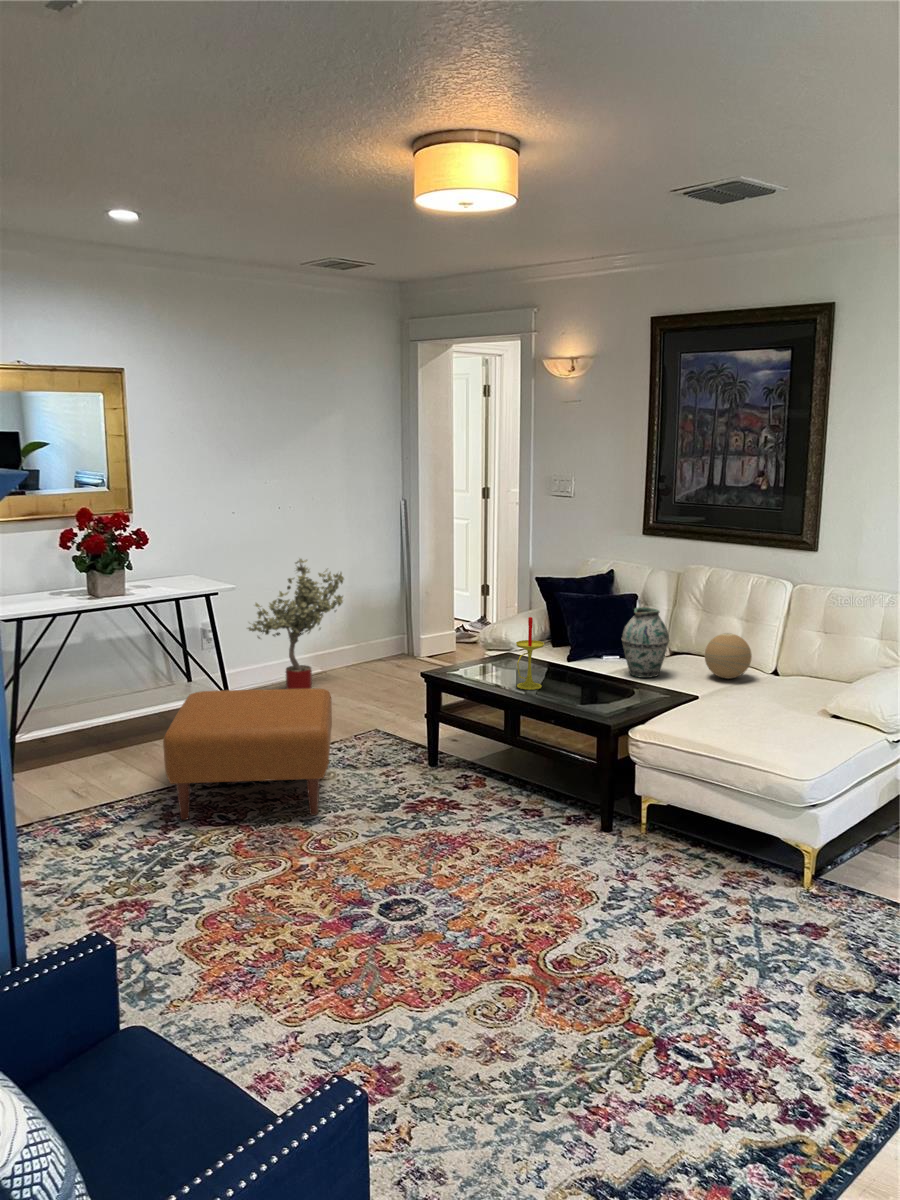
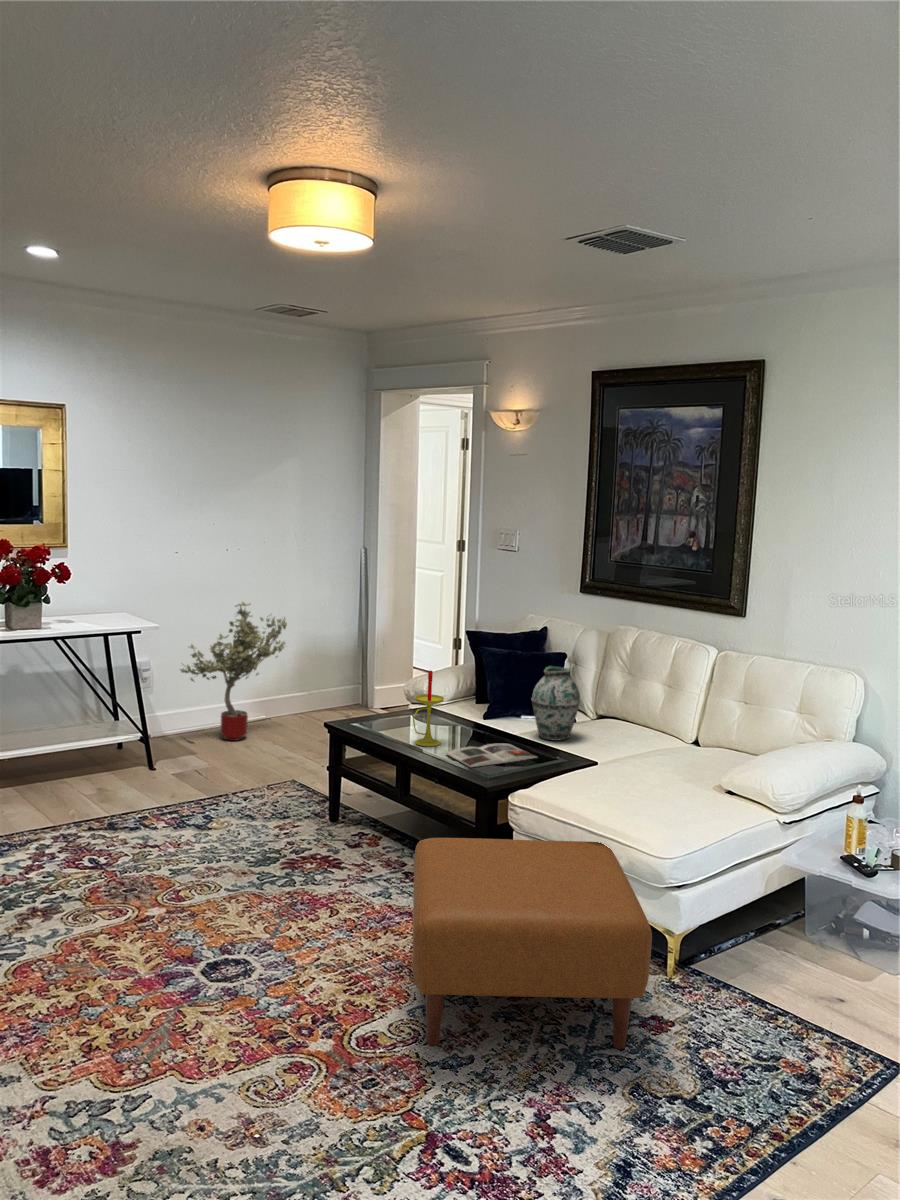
decorative orb: present [705,633,752,679] -> none [616,698,664,746]
magazine: none [553,683,641,707] -> present [446,744,537,767]
ottoman: present [163,688,332,820] -> present [412,838,652,1049]

